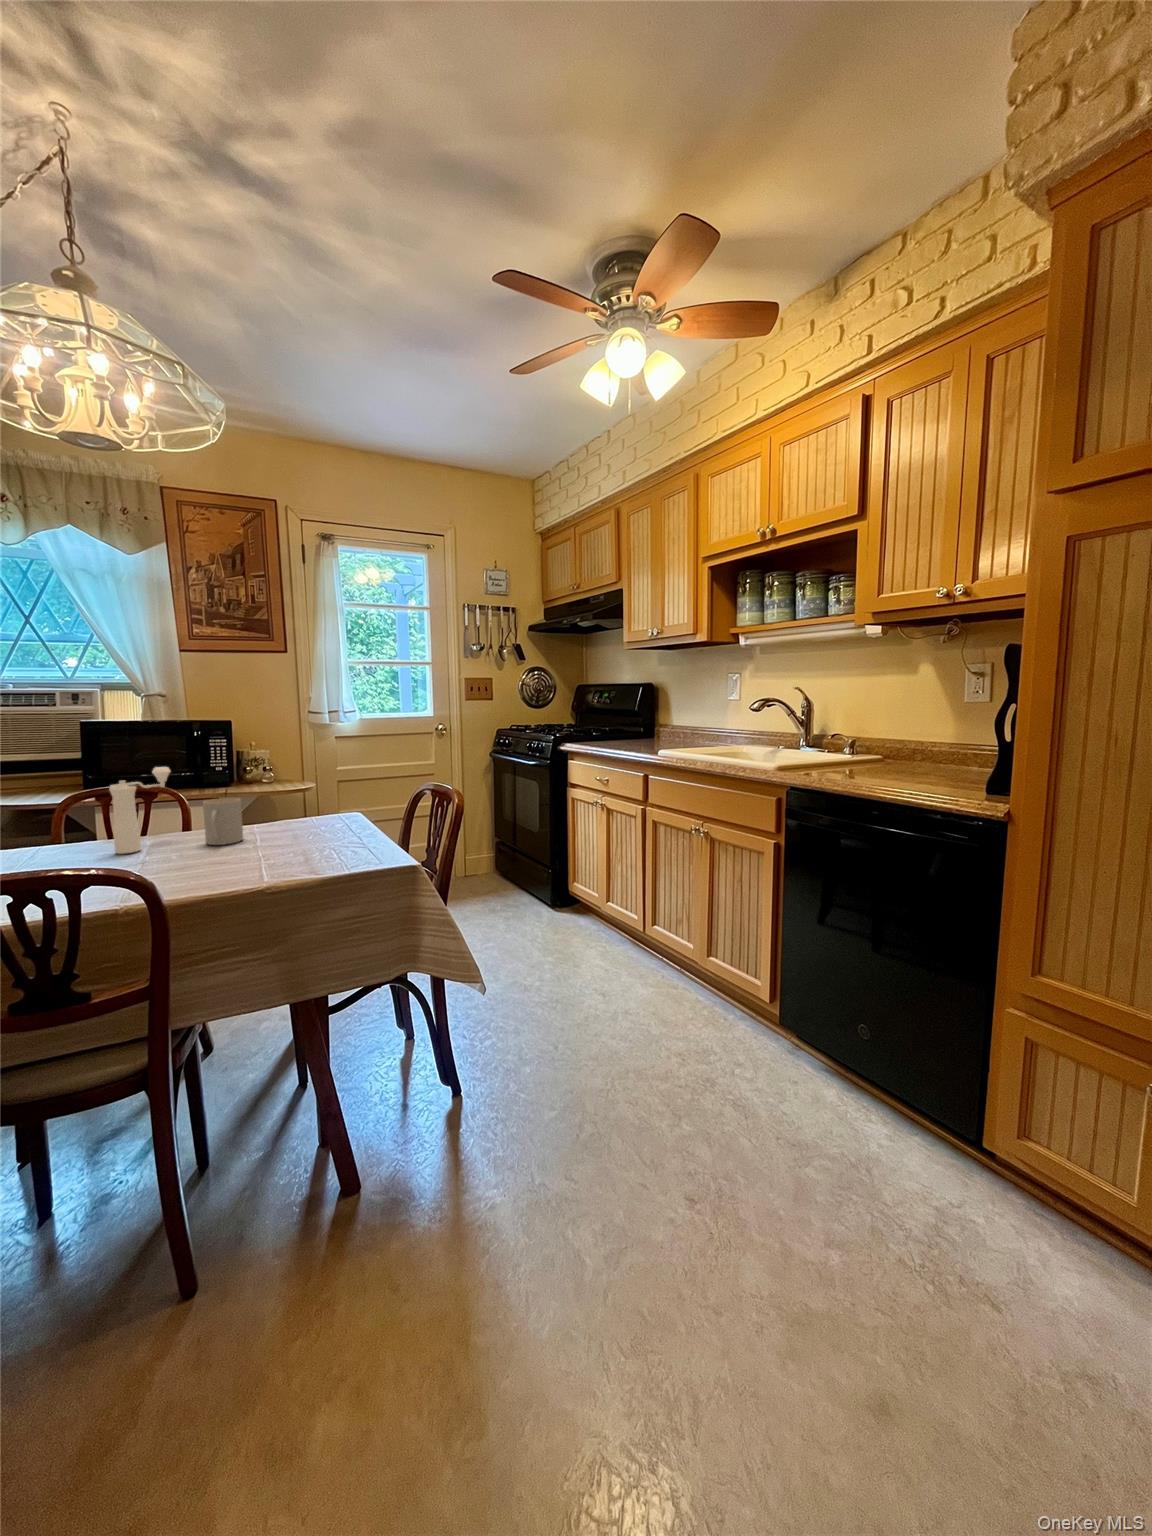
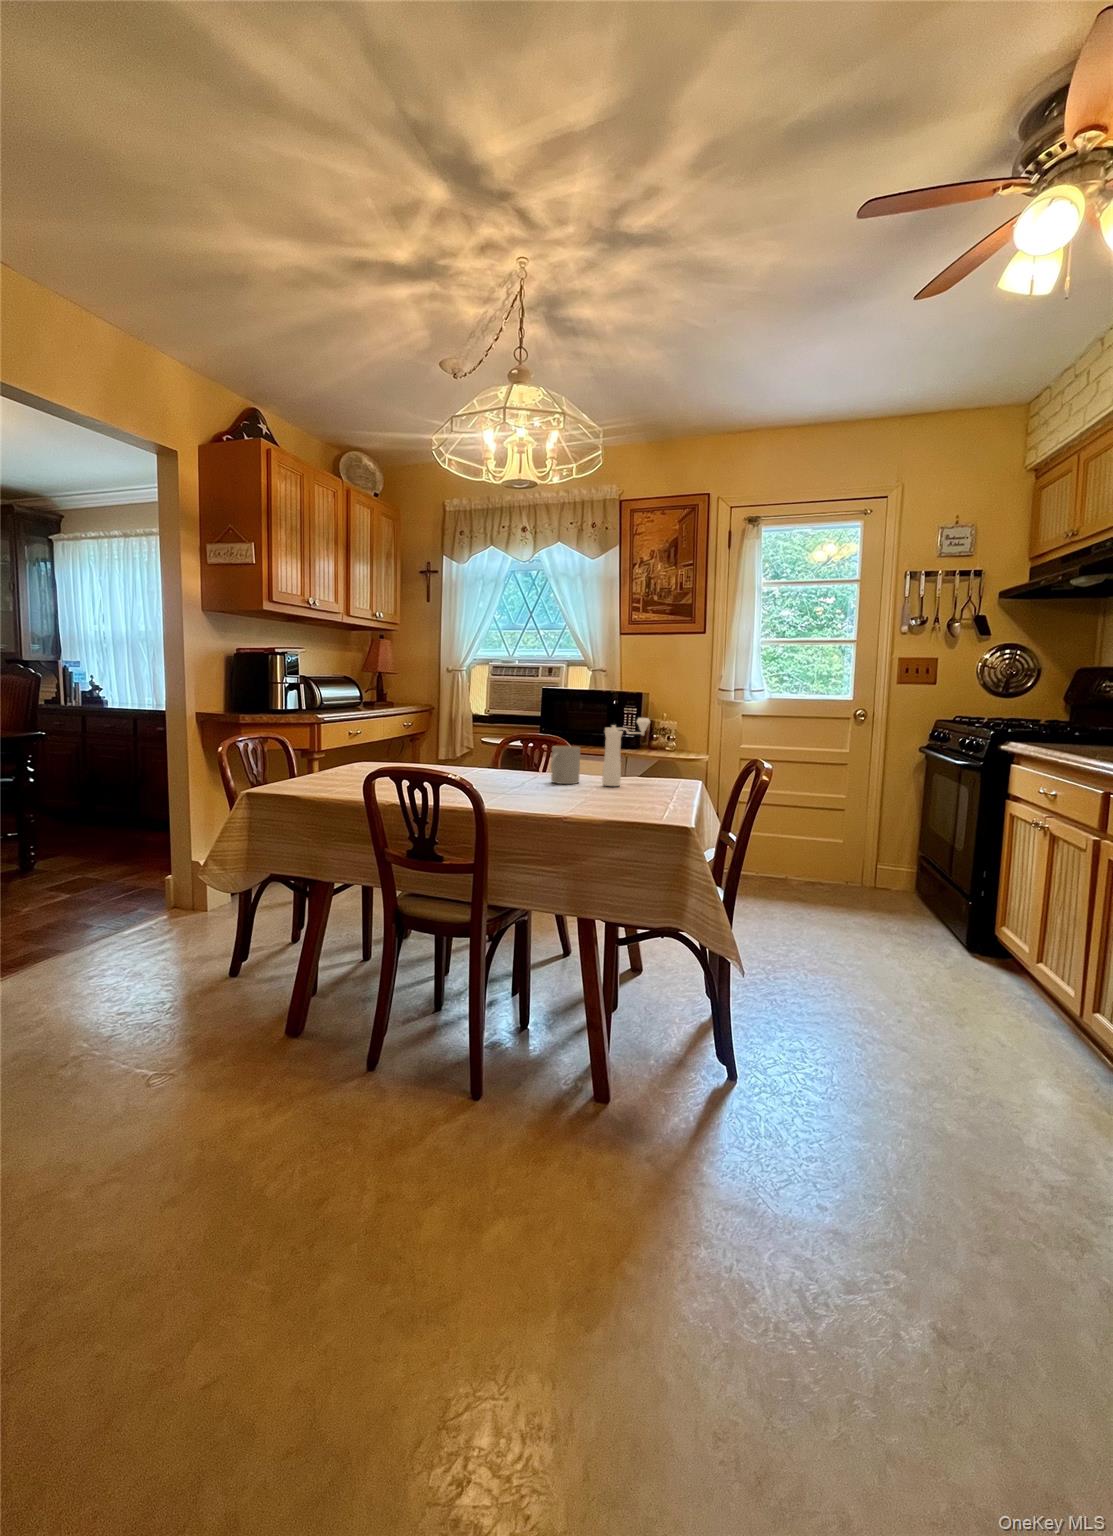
pepper mill: present [109,767,170,854] -> present [602,718,650,786]

